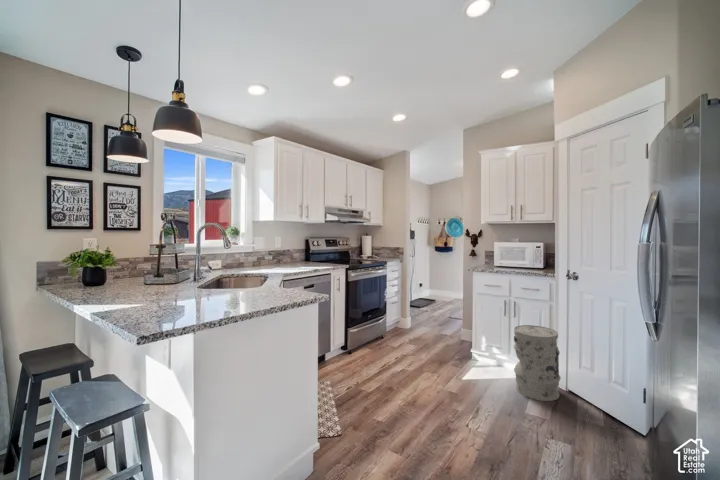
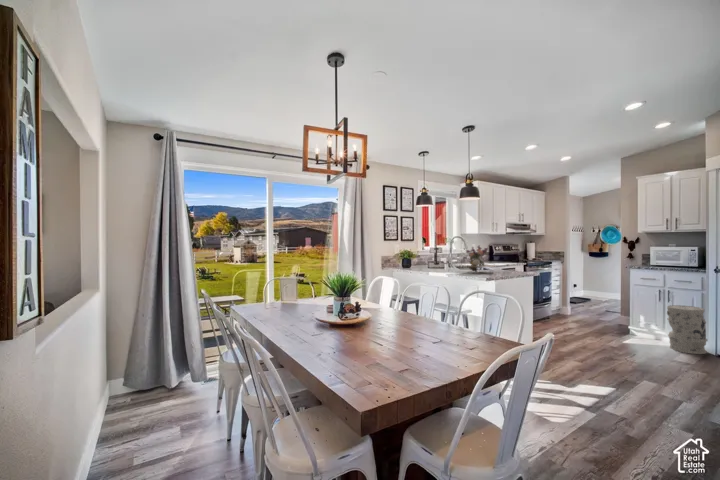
flower arrangement: none [127,239,221,307] -> present [466,246,496,272]

